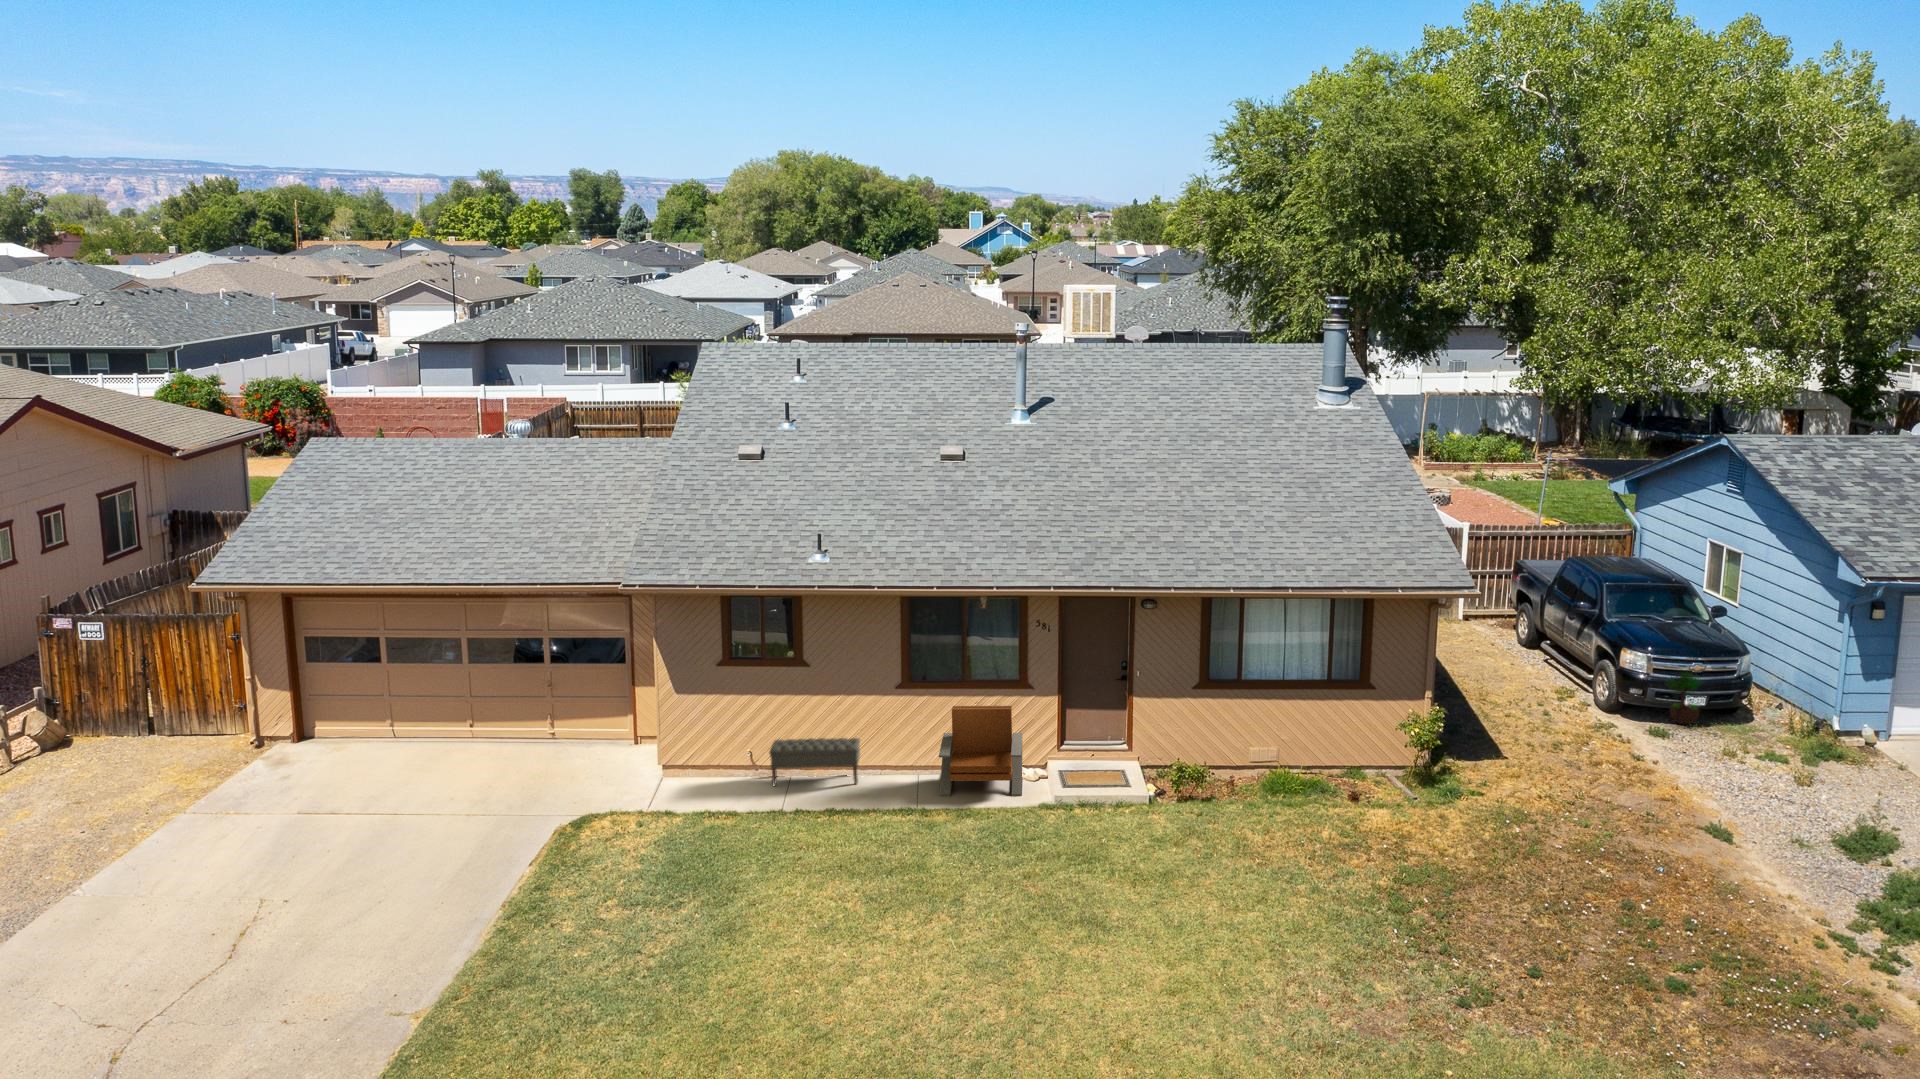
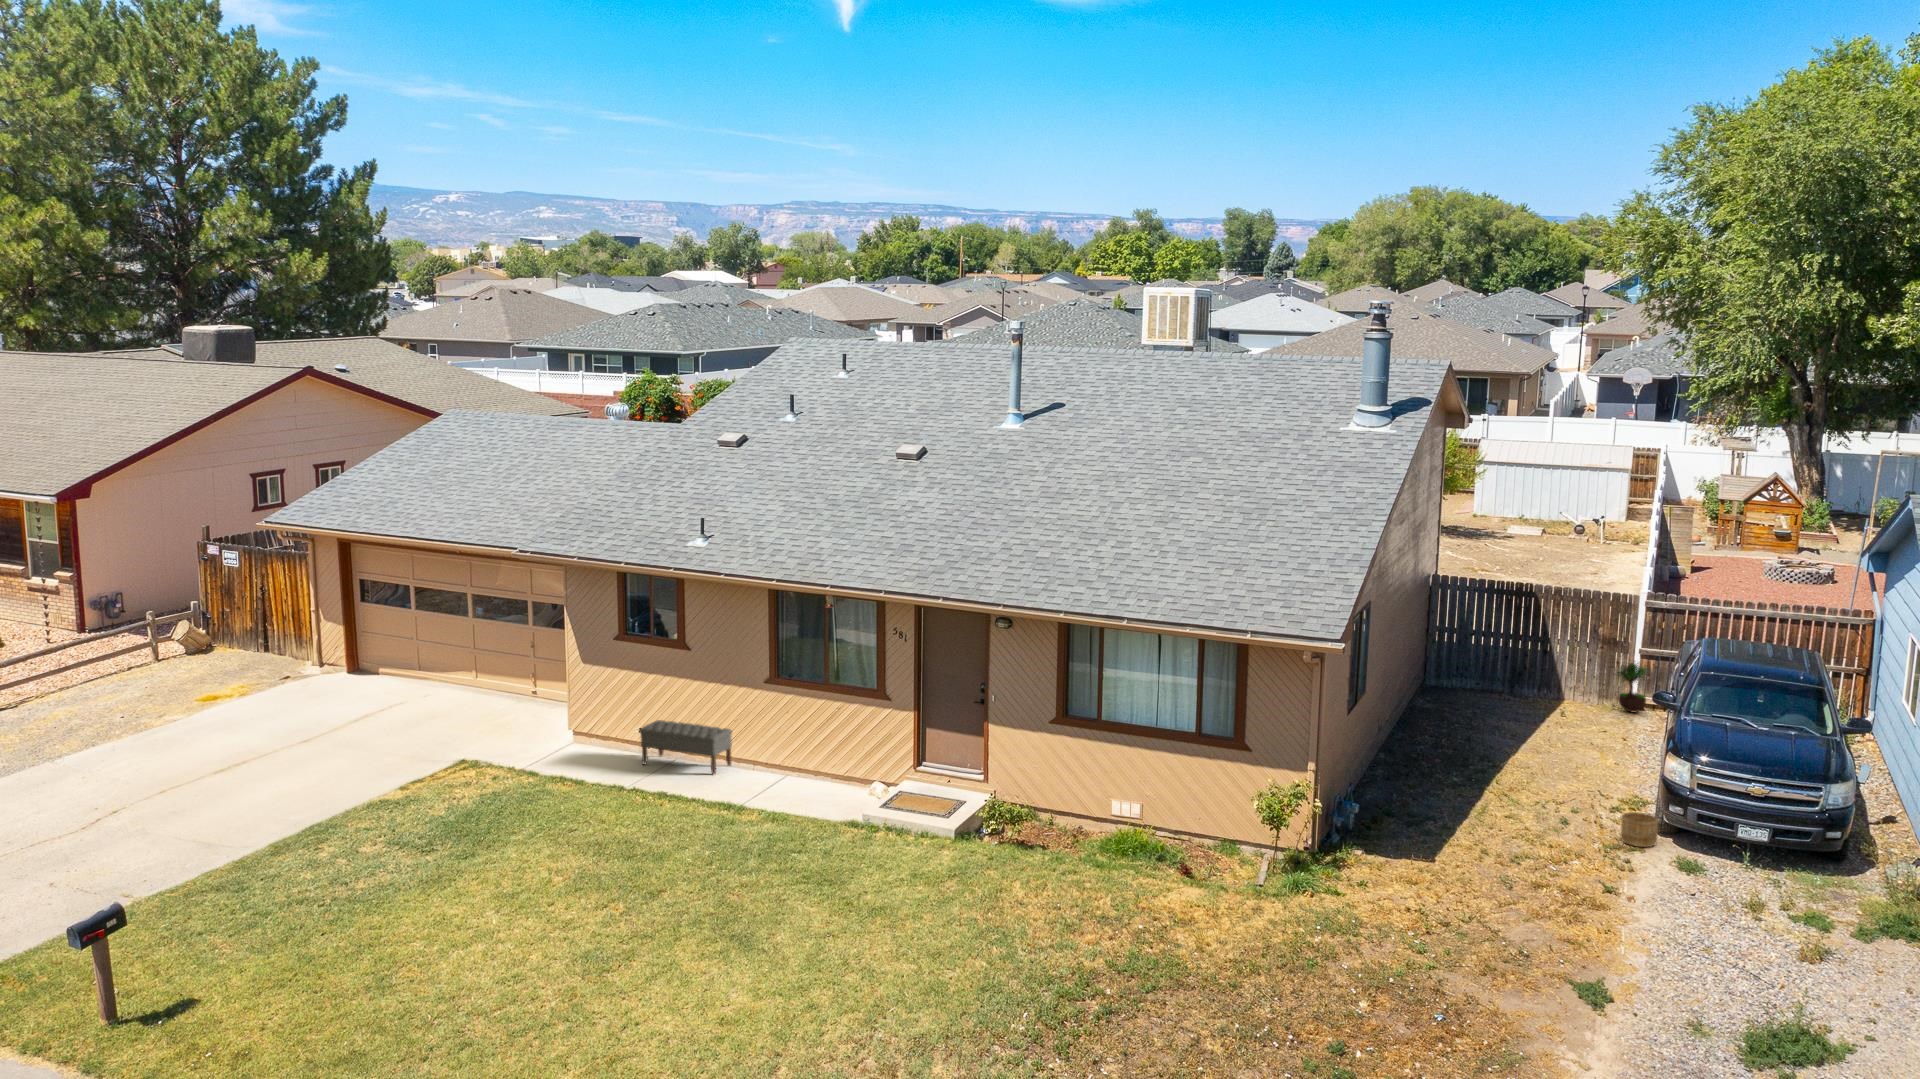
potted tree: present [1666,672,1700,724] -> present [1614,661,1647,712]
wooden bucket: none [1598,698,1627,724] -> present [1621,812,1659,847]
lounge chair: present [939,706,1023,796] -> none [768,708,877,810]

